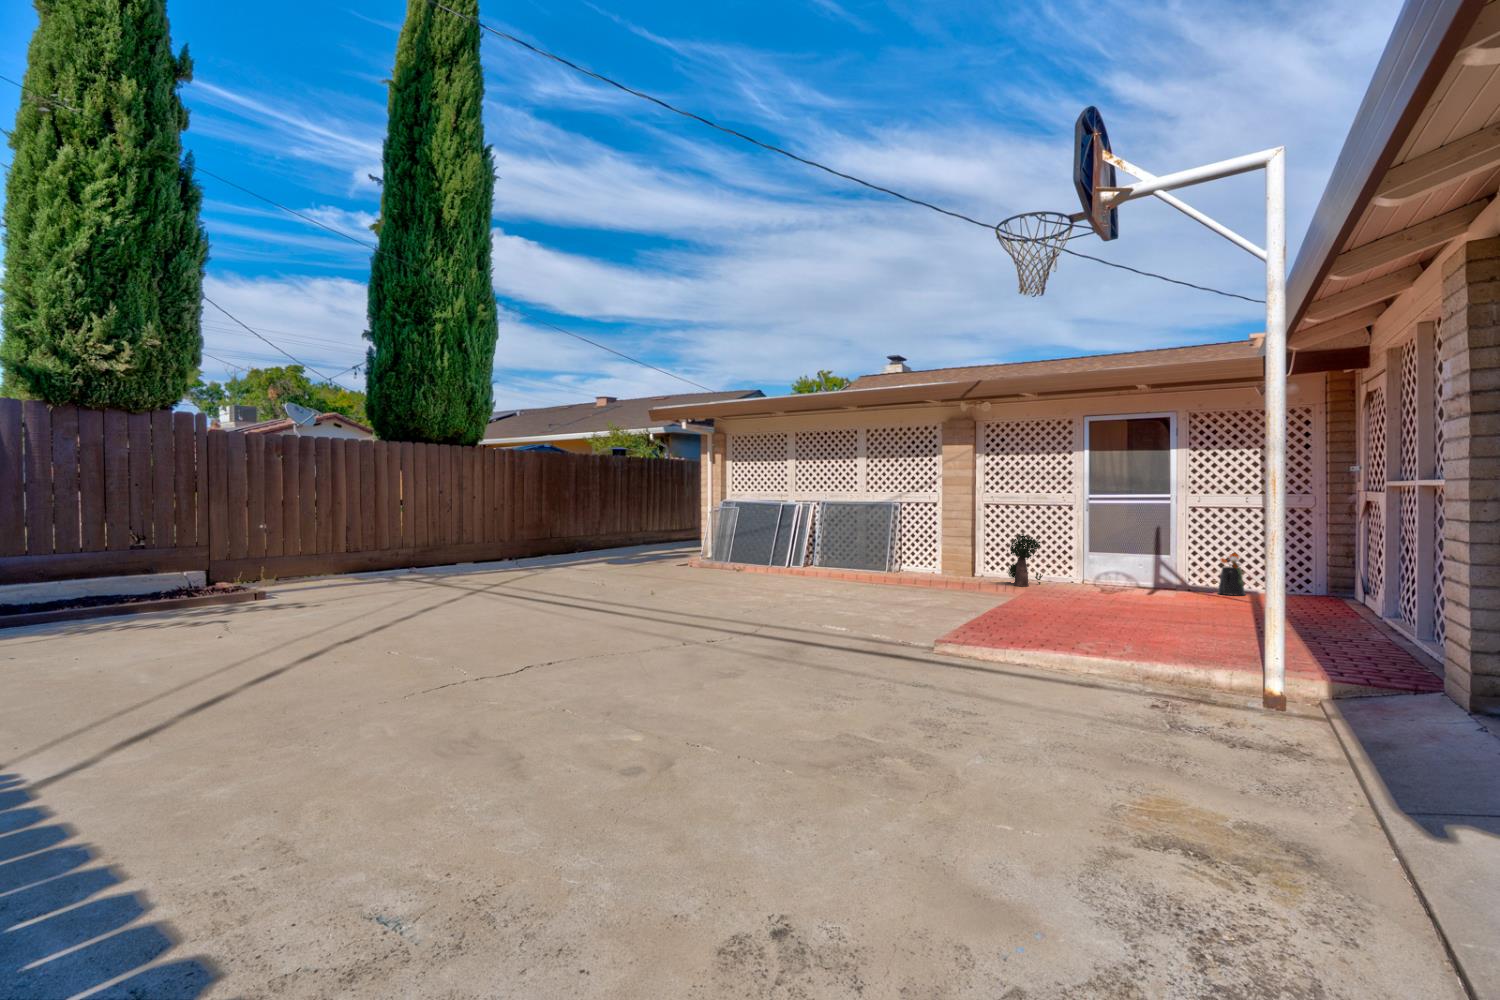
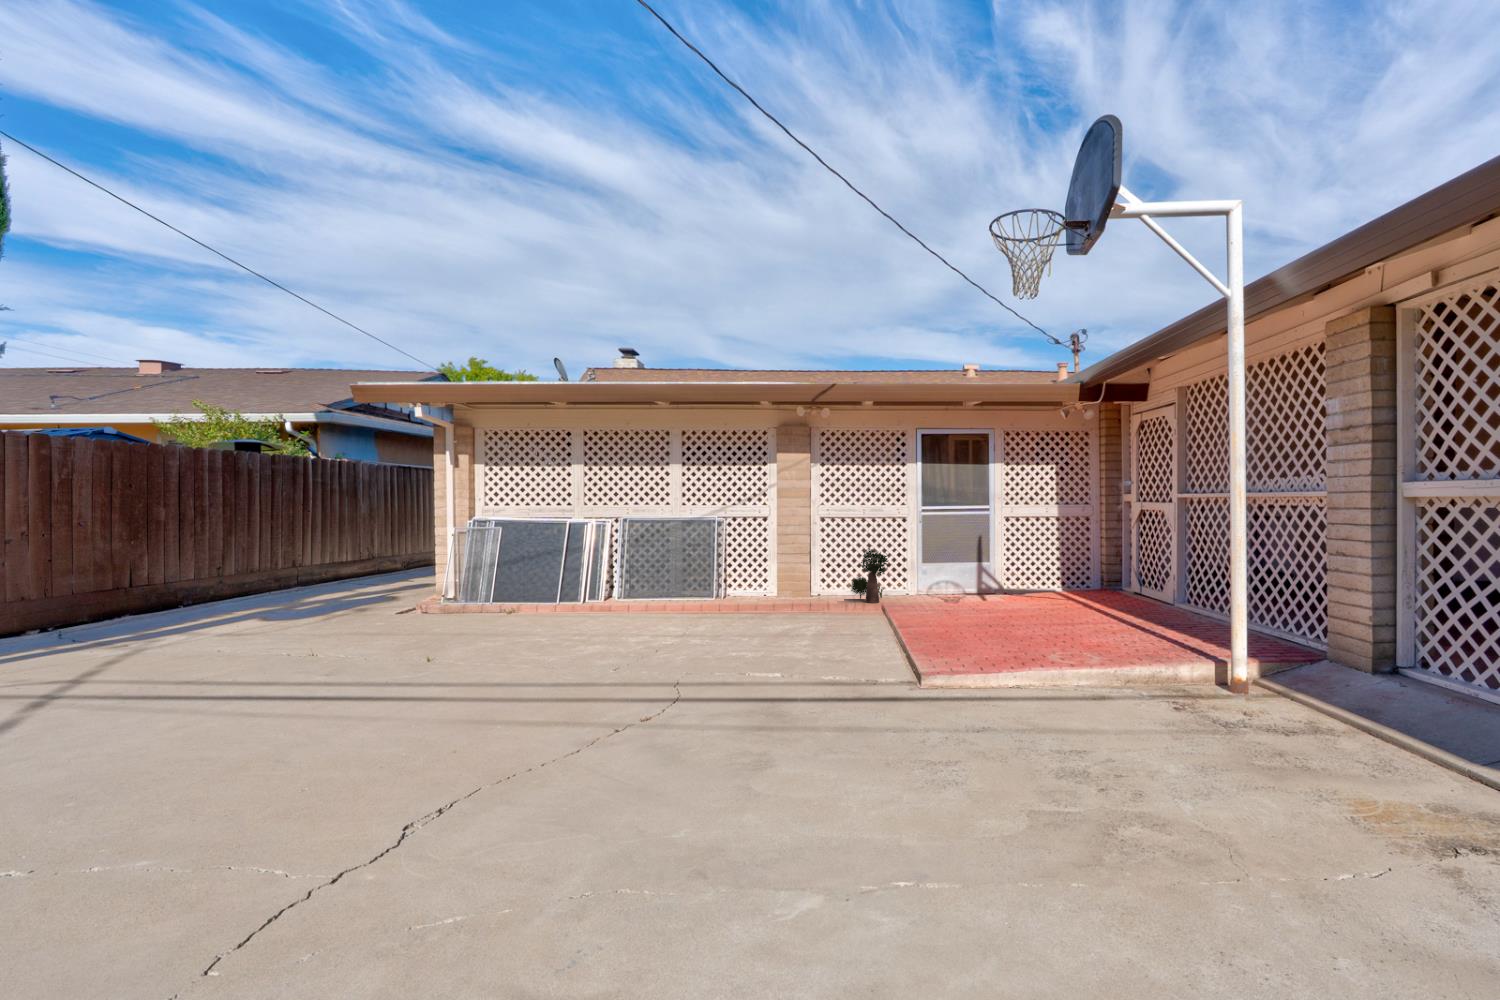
watering can: present [1218,553,1245,595] -> none [1031,557,1054,596]

